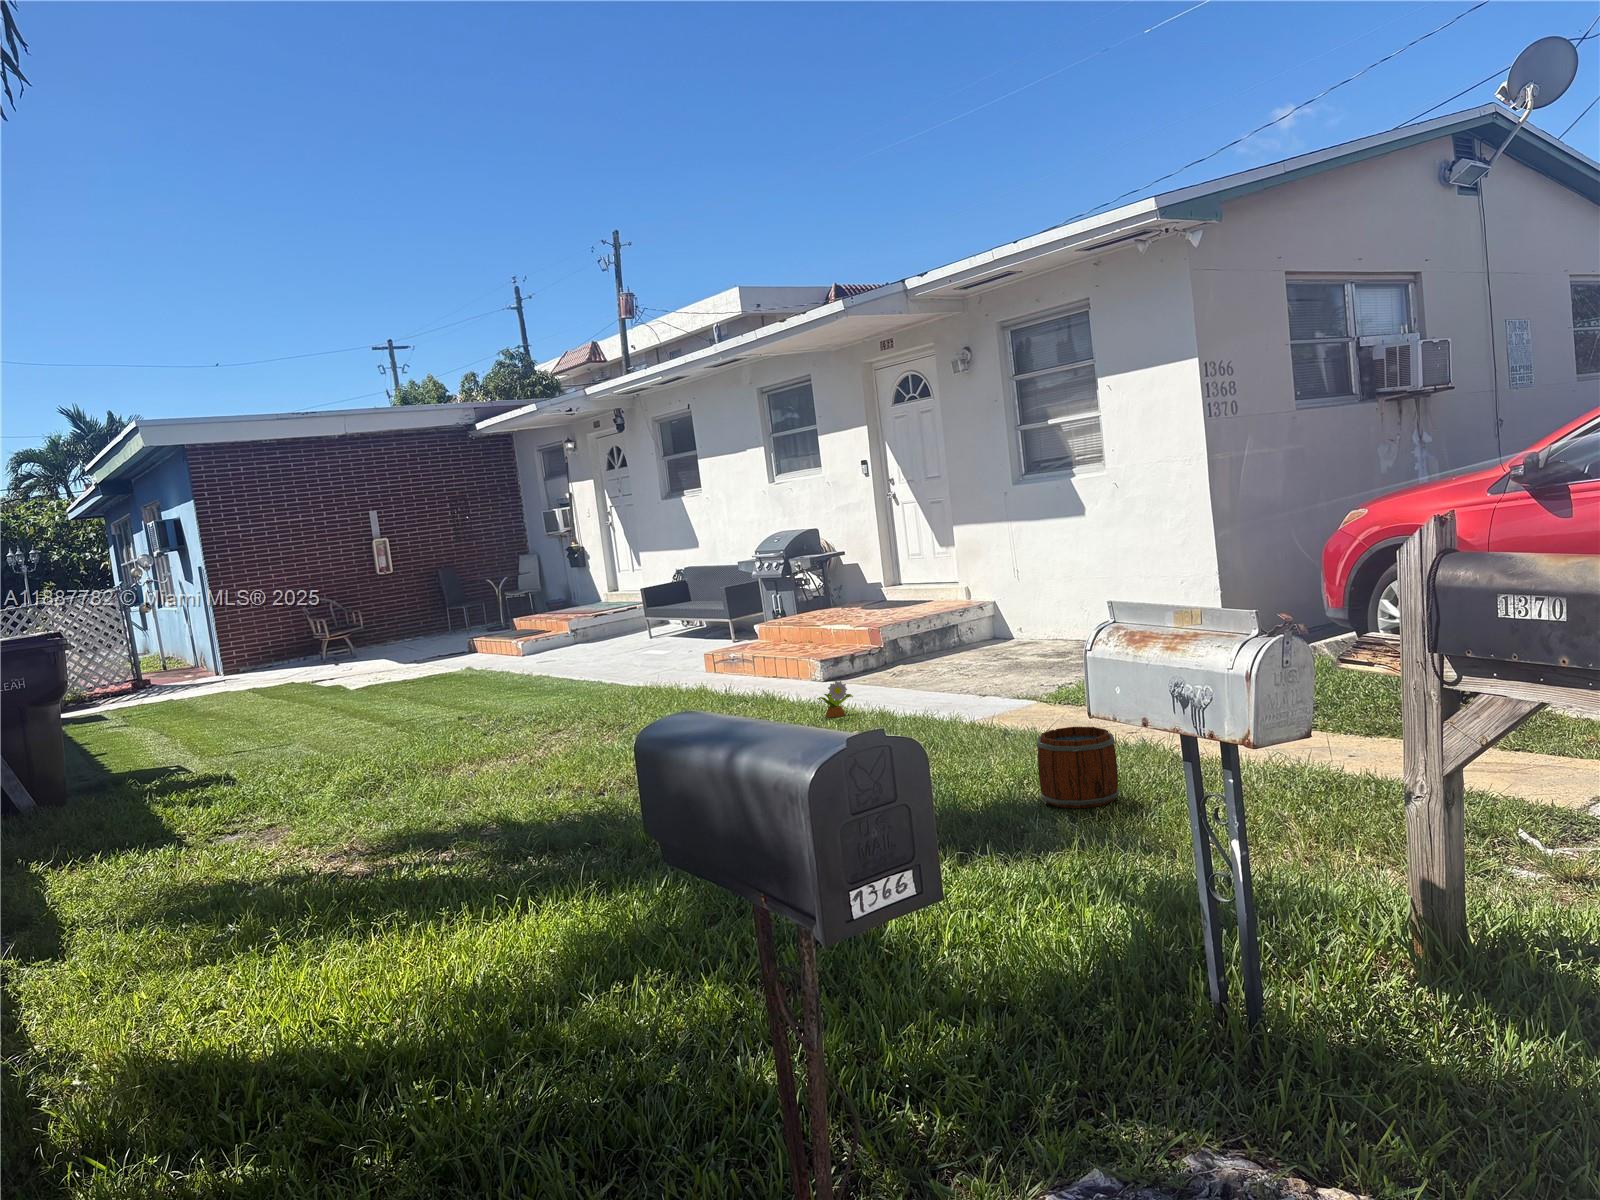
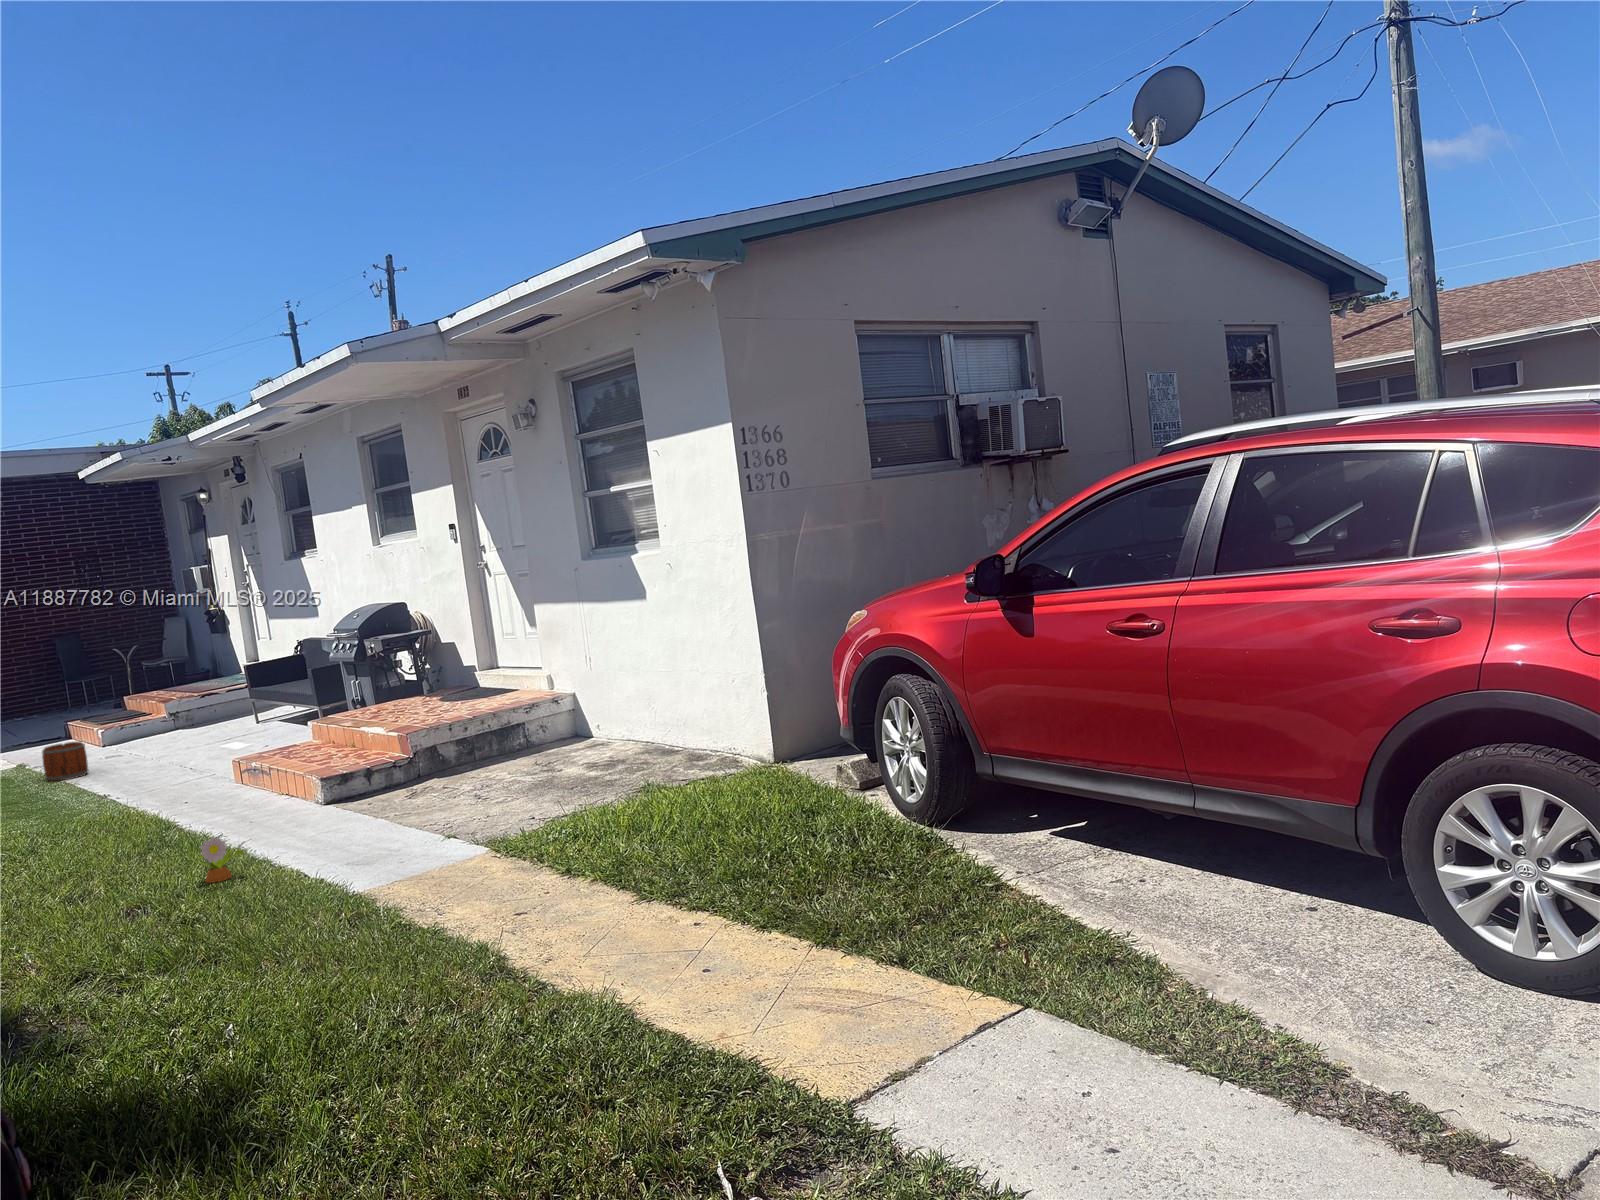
bucket: present [1037,727,1119,808] -> present [42,742,88,781]

